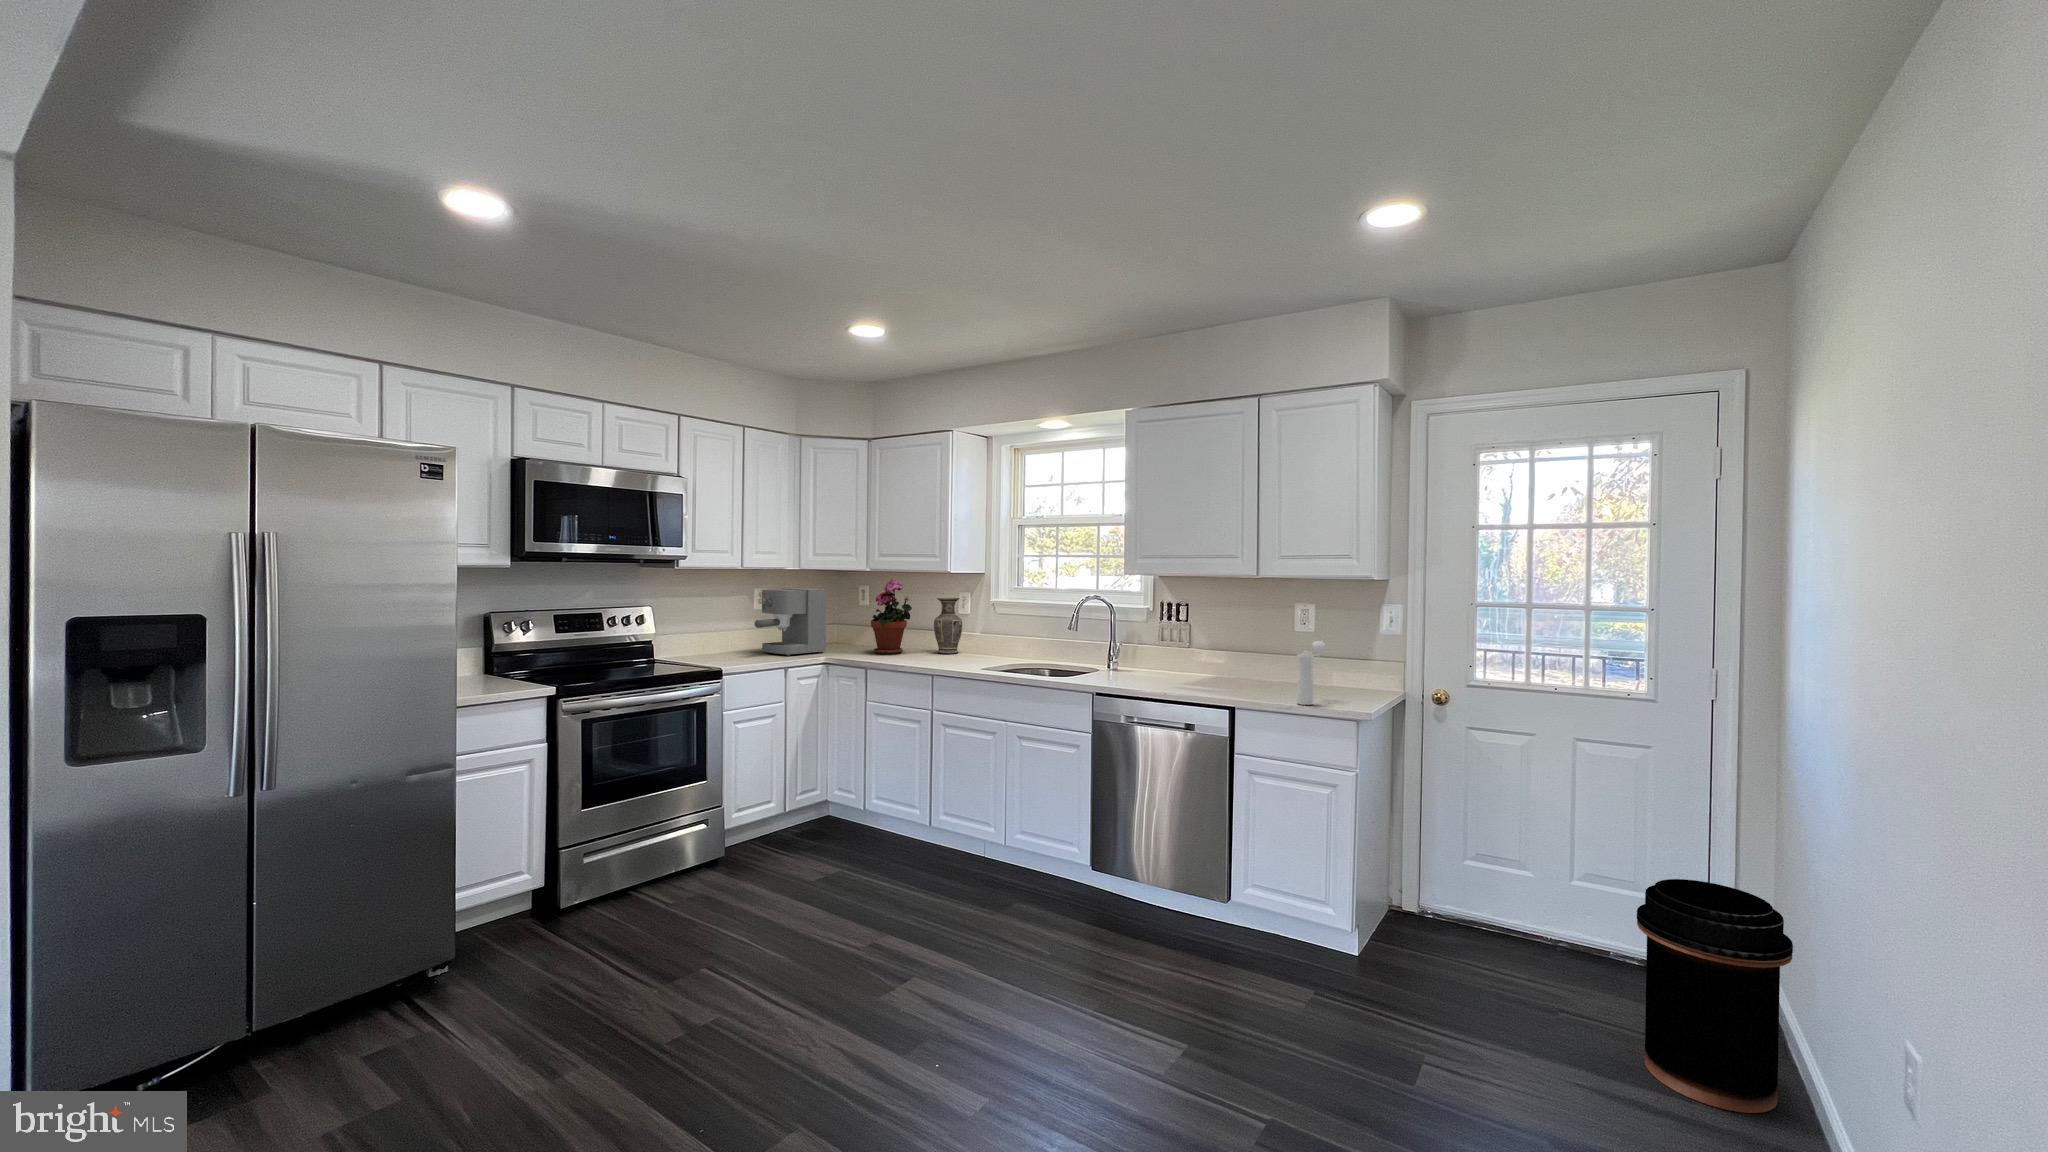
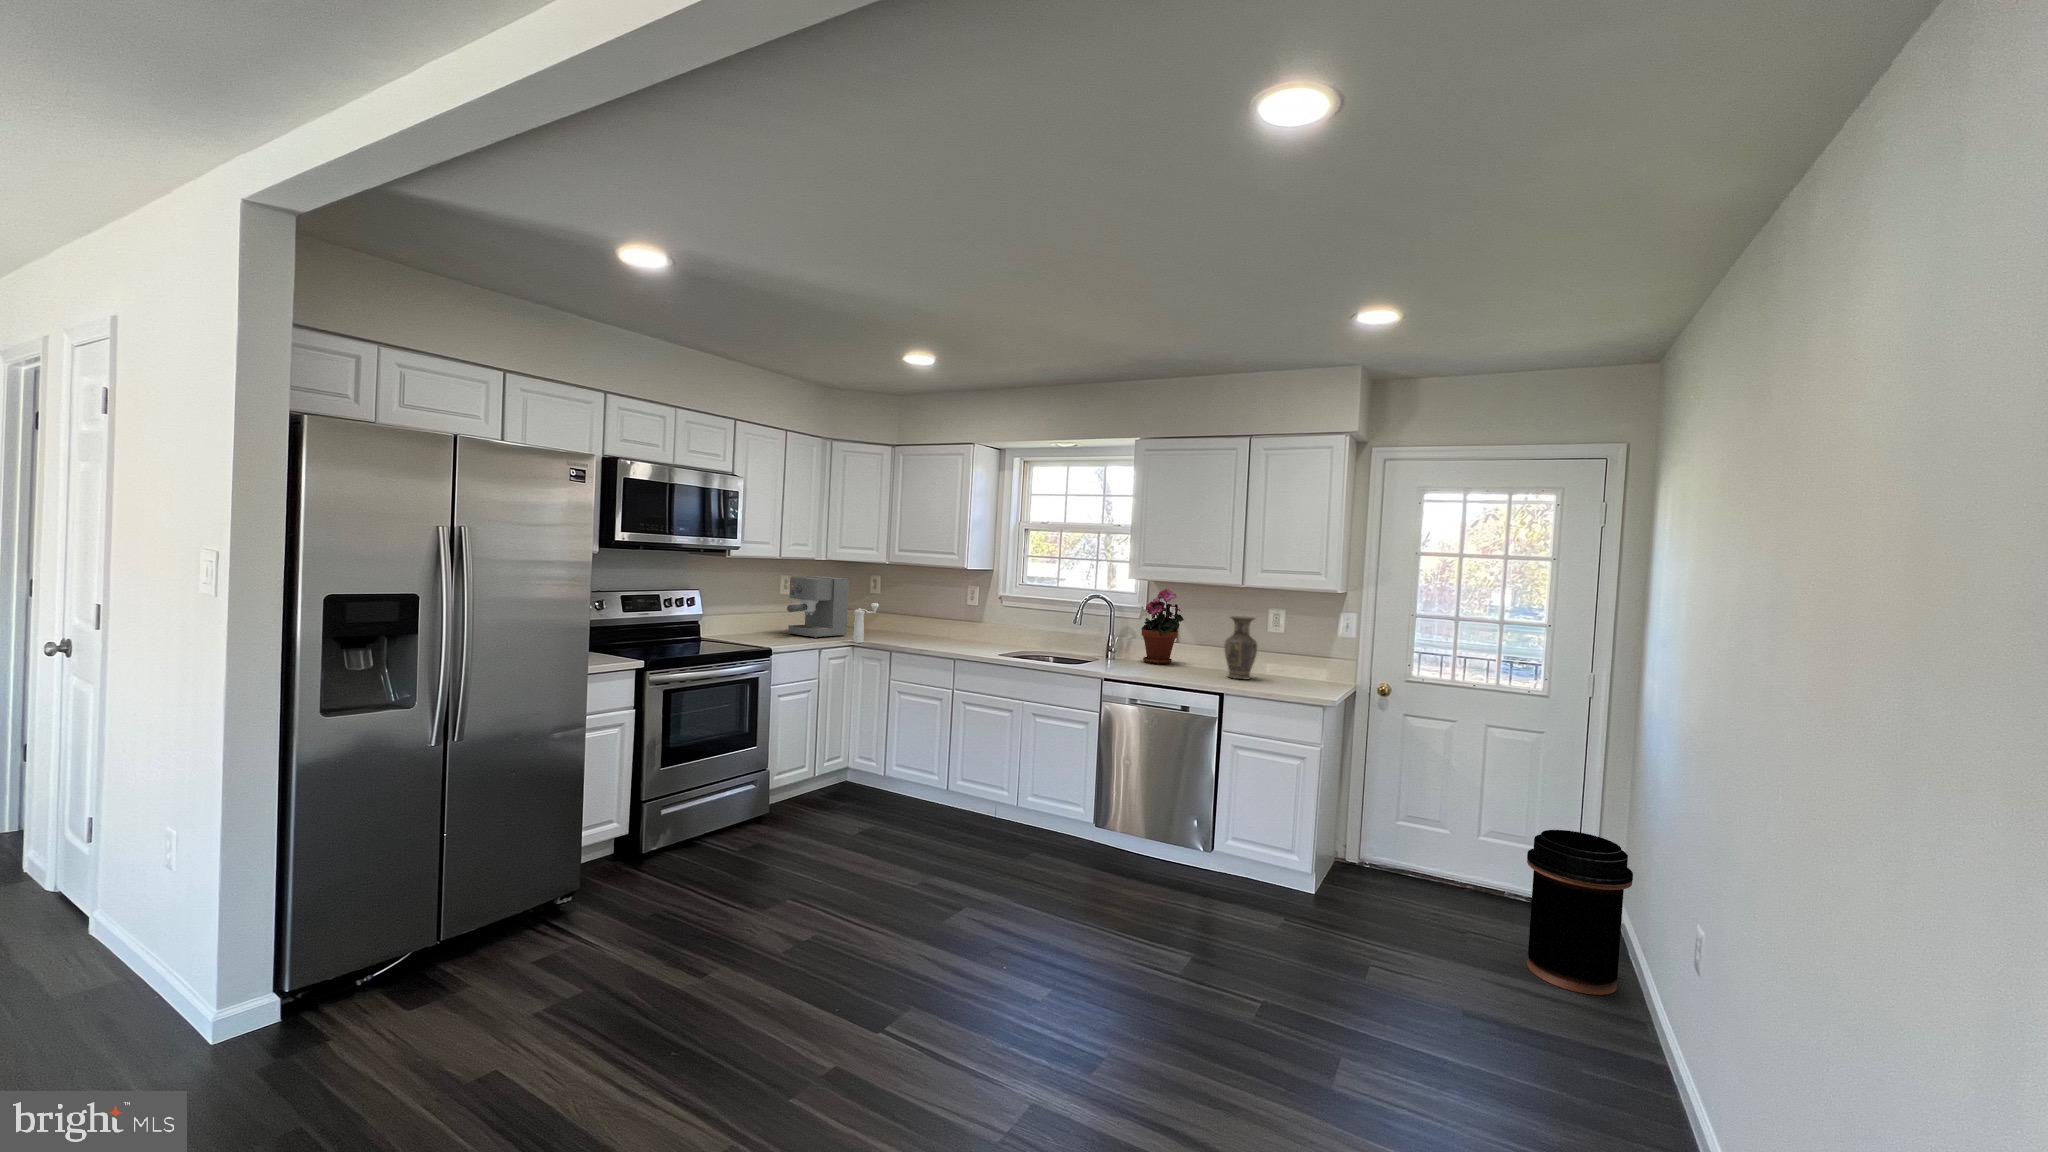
potted plant: present [871,579,912,654] -> present [1141,589,1184,664]
vase: present [934,597,962,654] -> present [1225,616,1257,679]
pepper mill: present [1296,641,1324,705] -> present [853,603,879,643]

